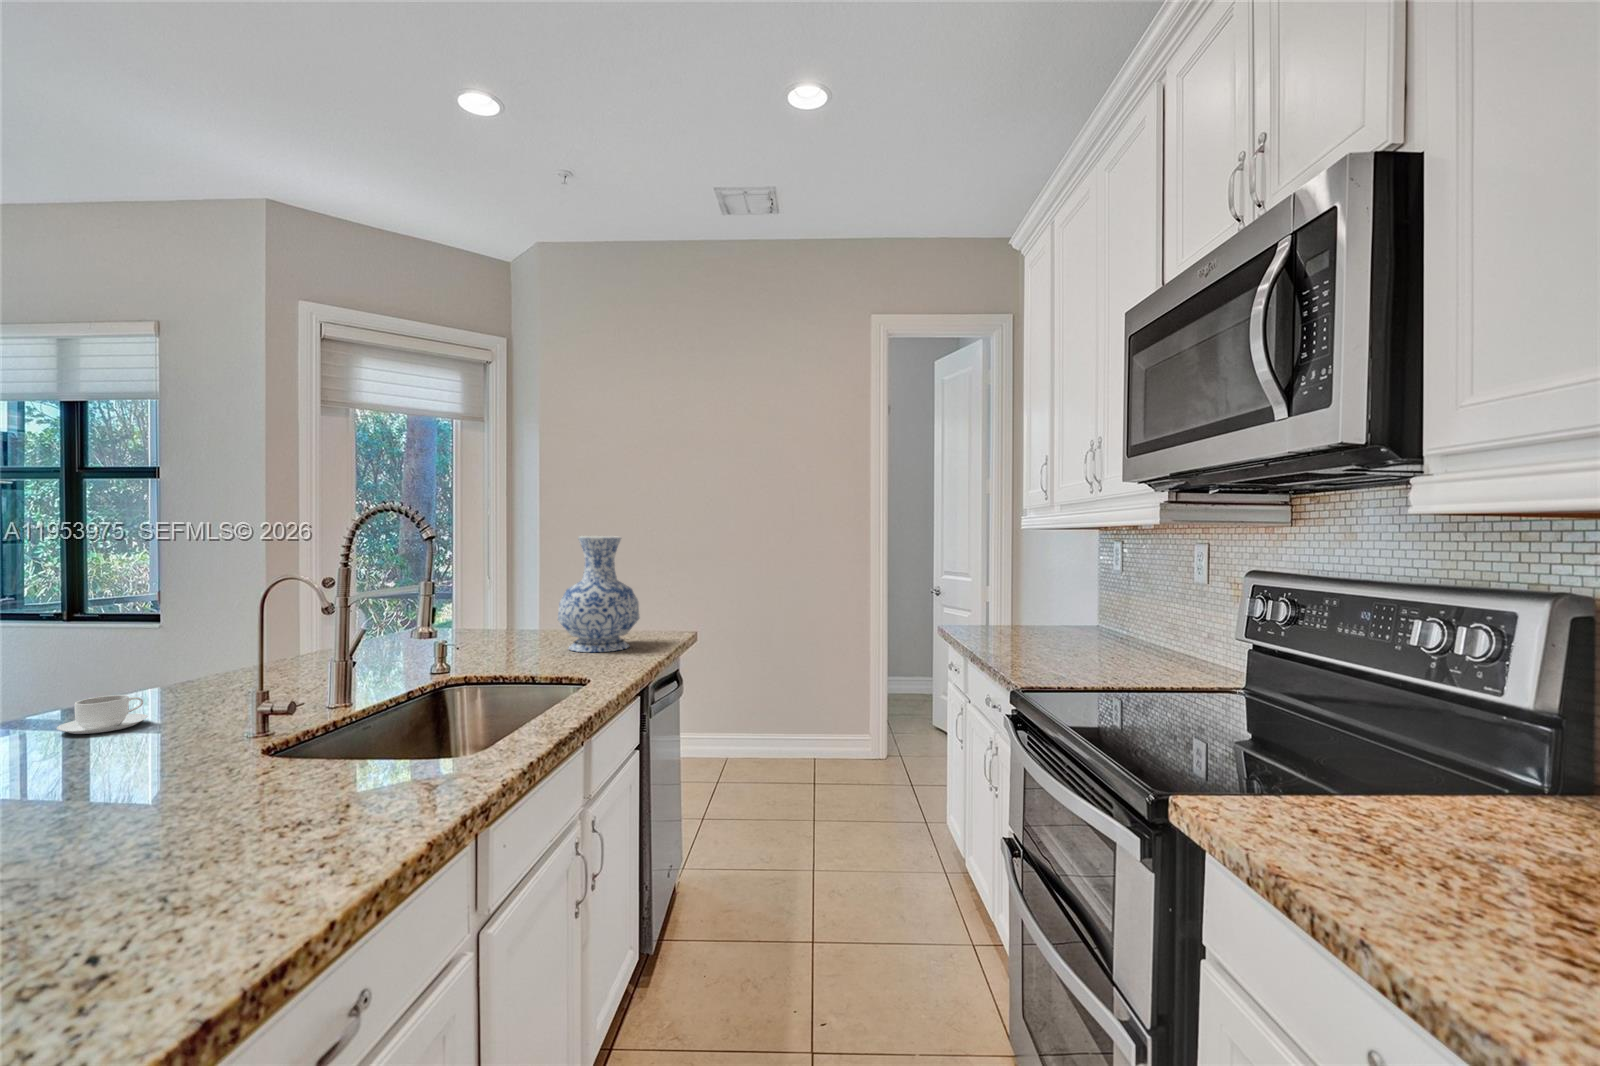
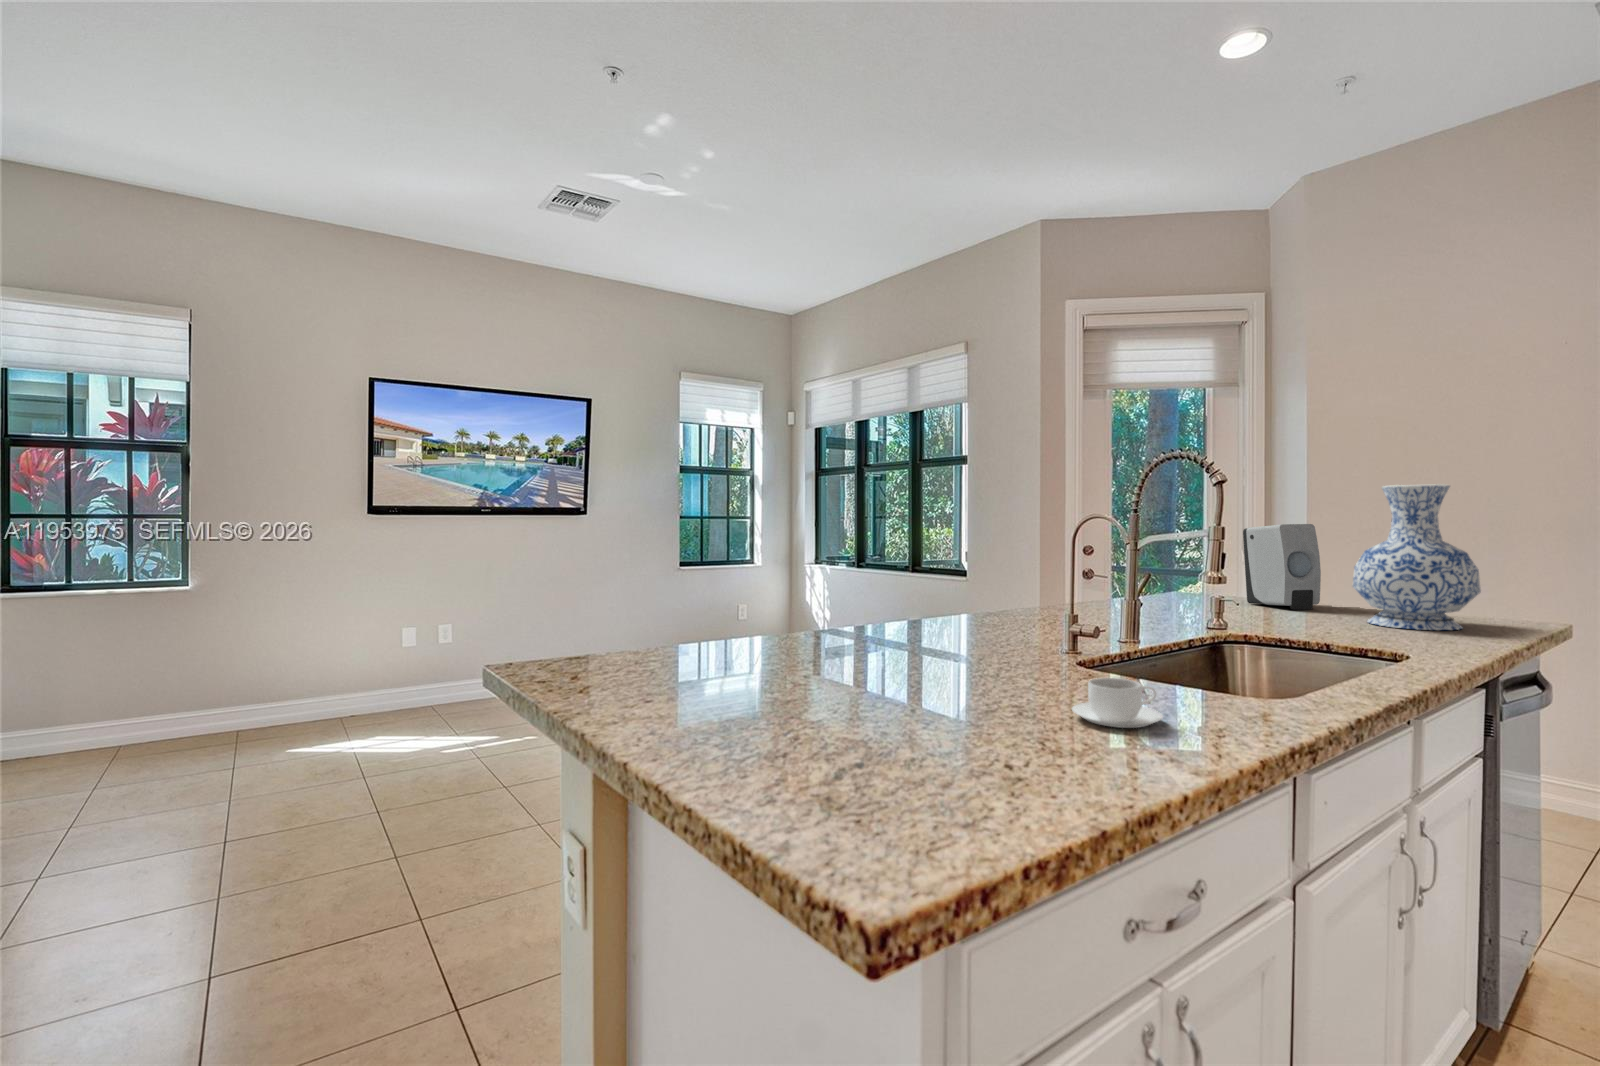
soap dispenser: none [475,566,538,642] -> present [1243,524,1321,610]
coffee cup: present [57,695,148,734] -> present [1072,678,1163,728]

